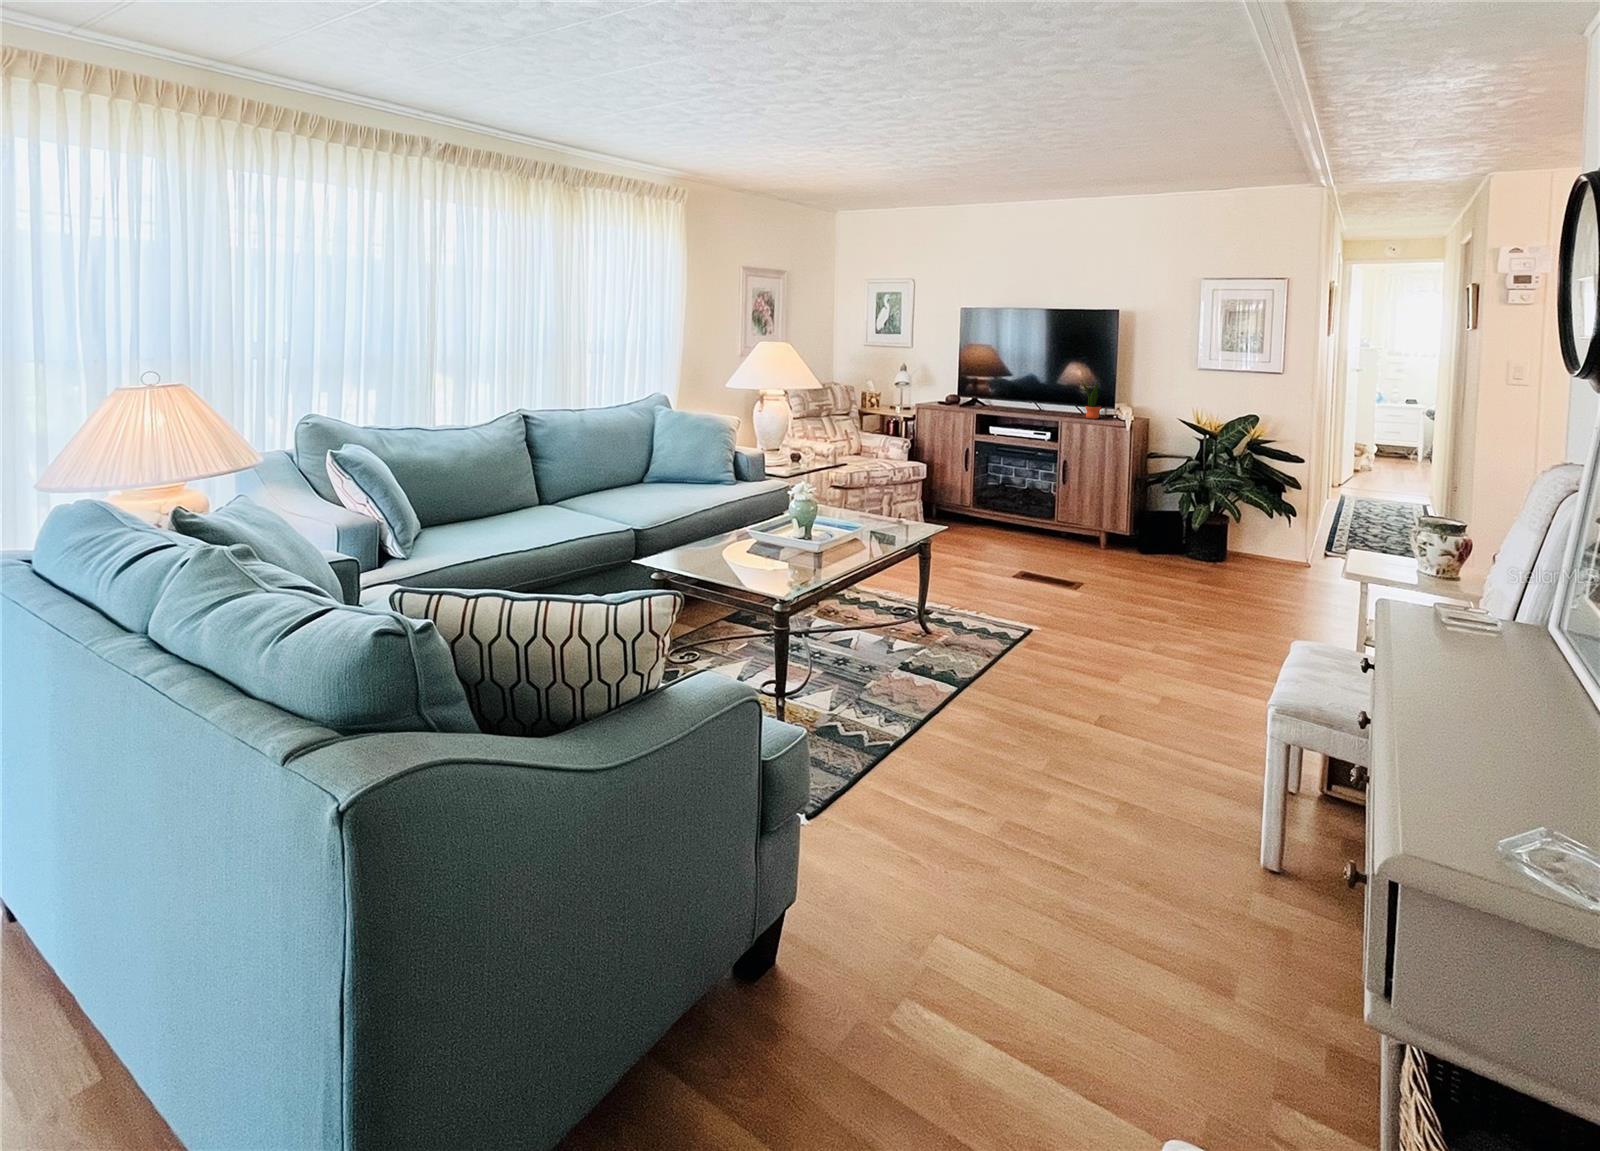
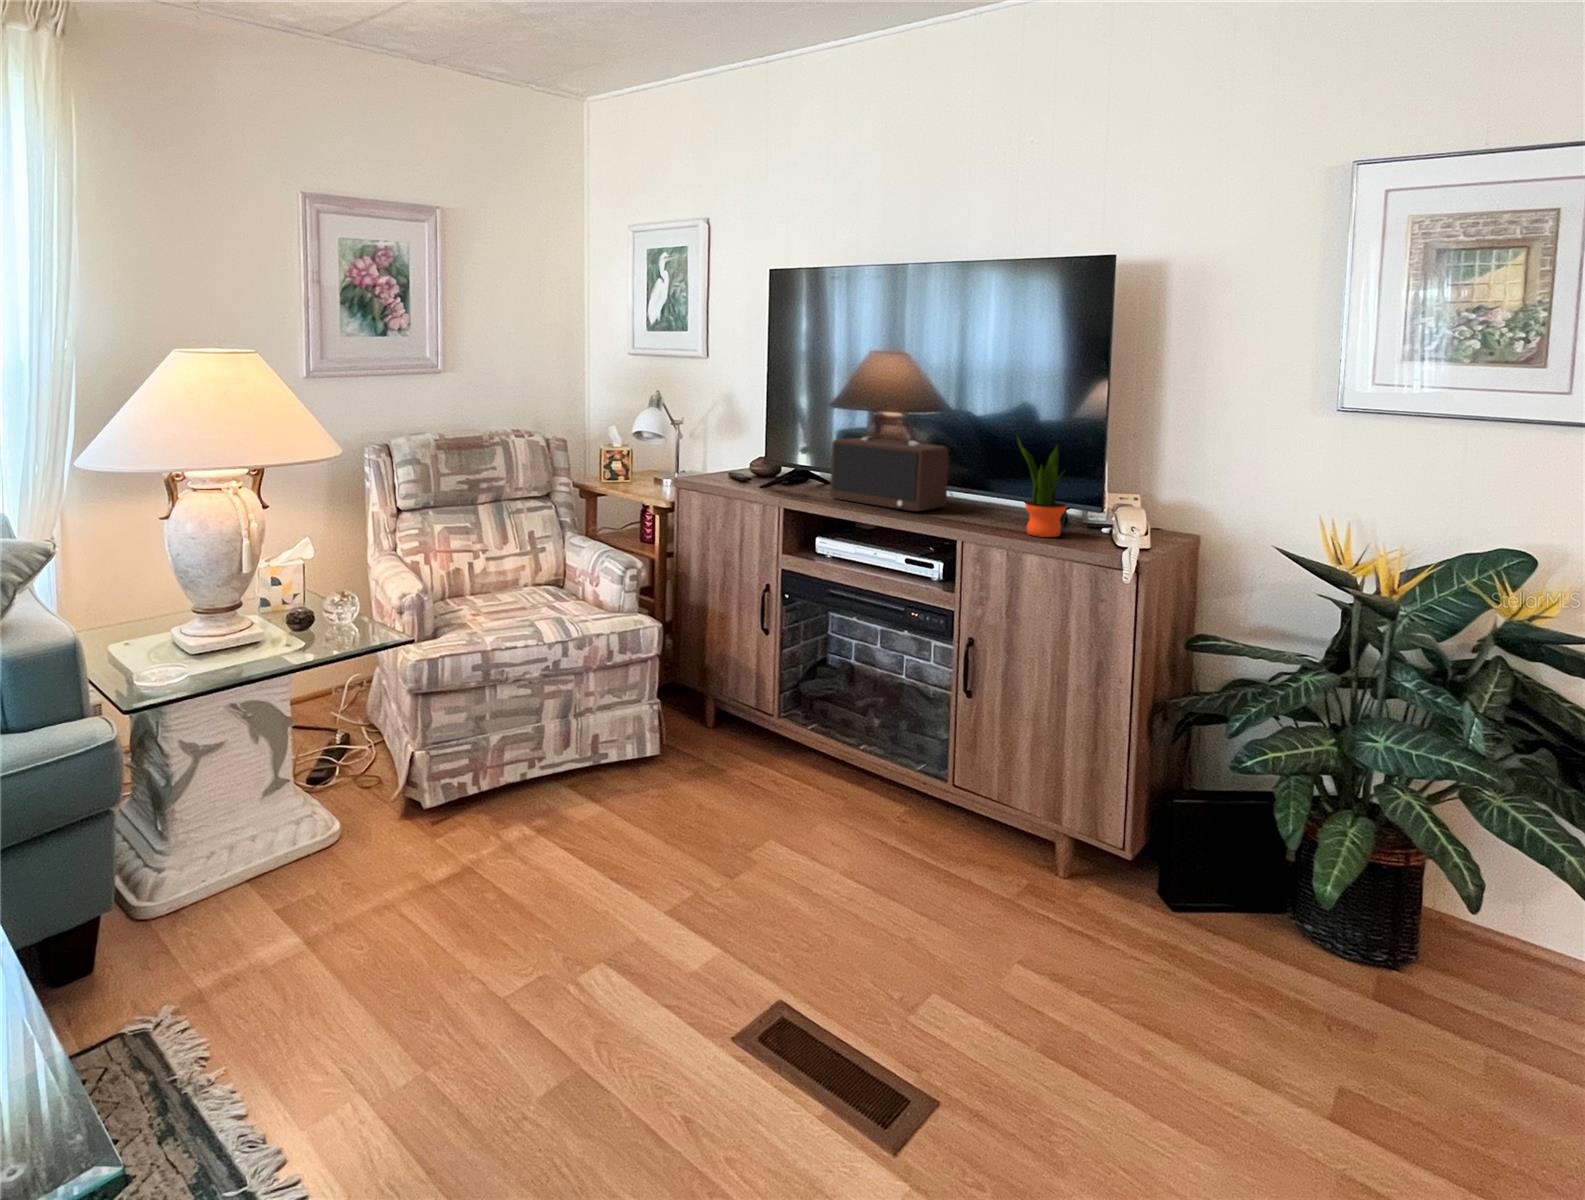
speaker: none [996,381,1049,412] -> present [830,434,948,511]

